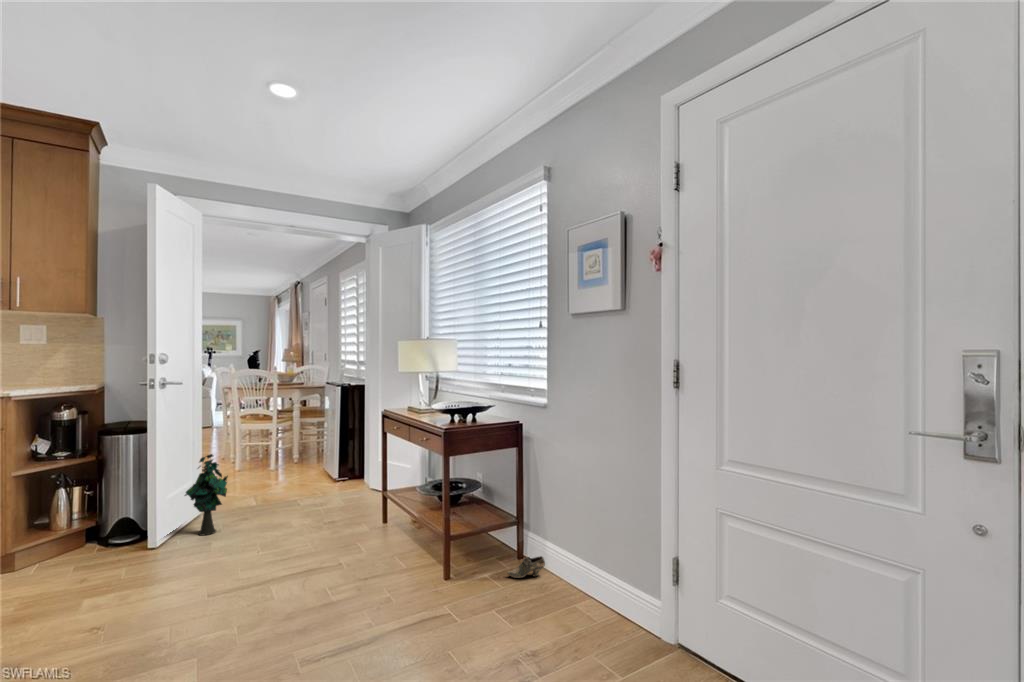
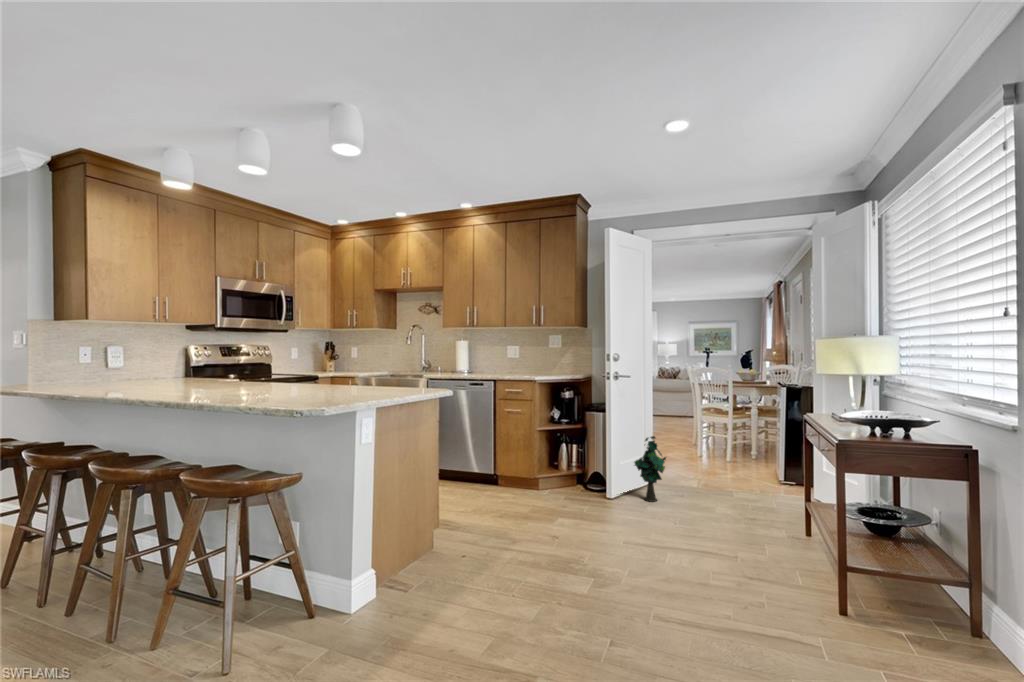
shoe: present [507,556,545,578] -> none [934,631,1005,665]

